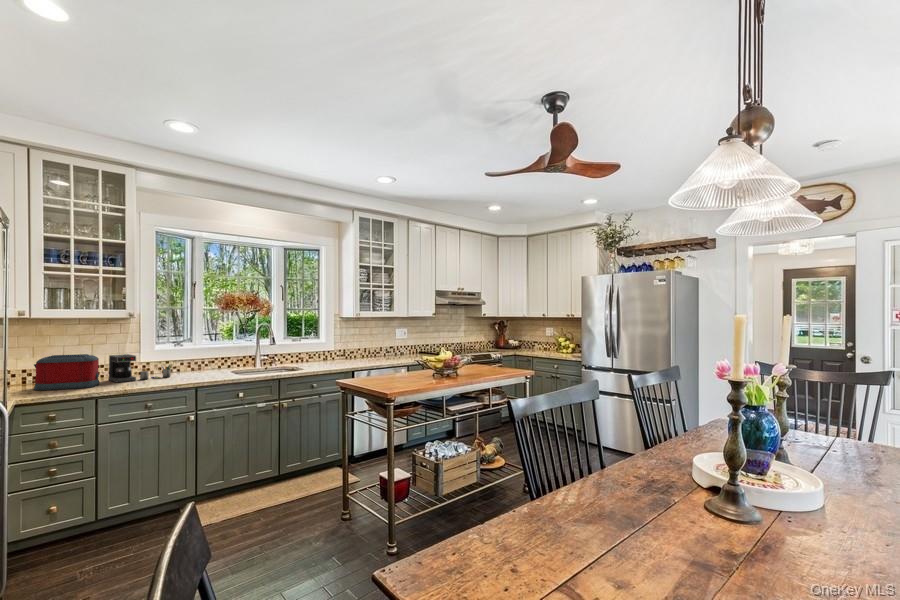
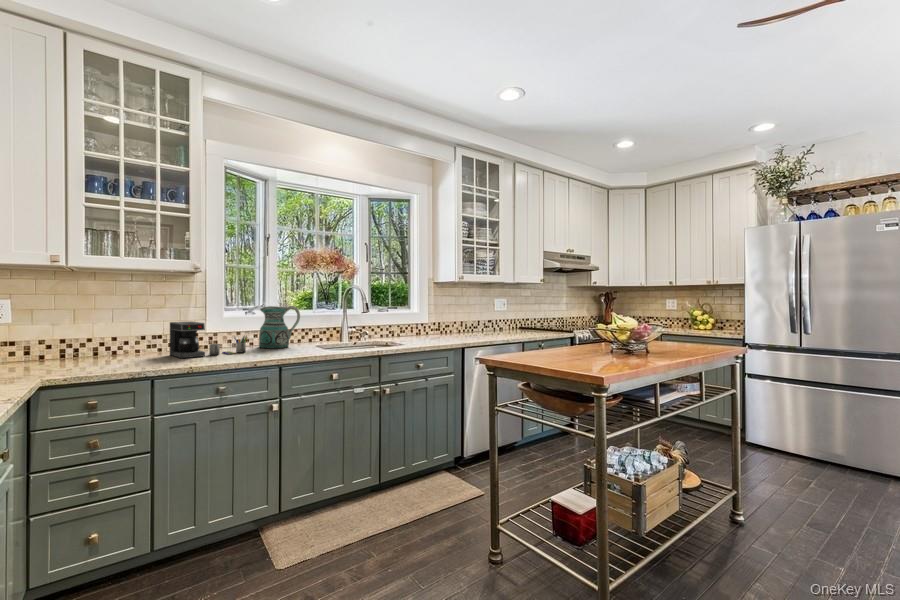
ceramic pitcher: none [184,340,219,373] -> present [259,306,300,348]
toaster: present [34,354,99,390] -> none [76,319,160,367]

